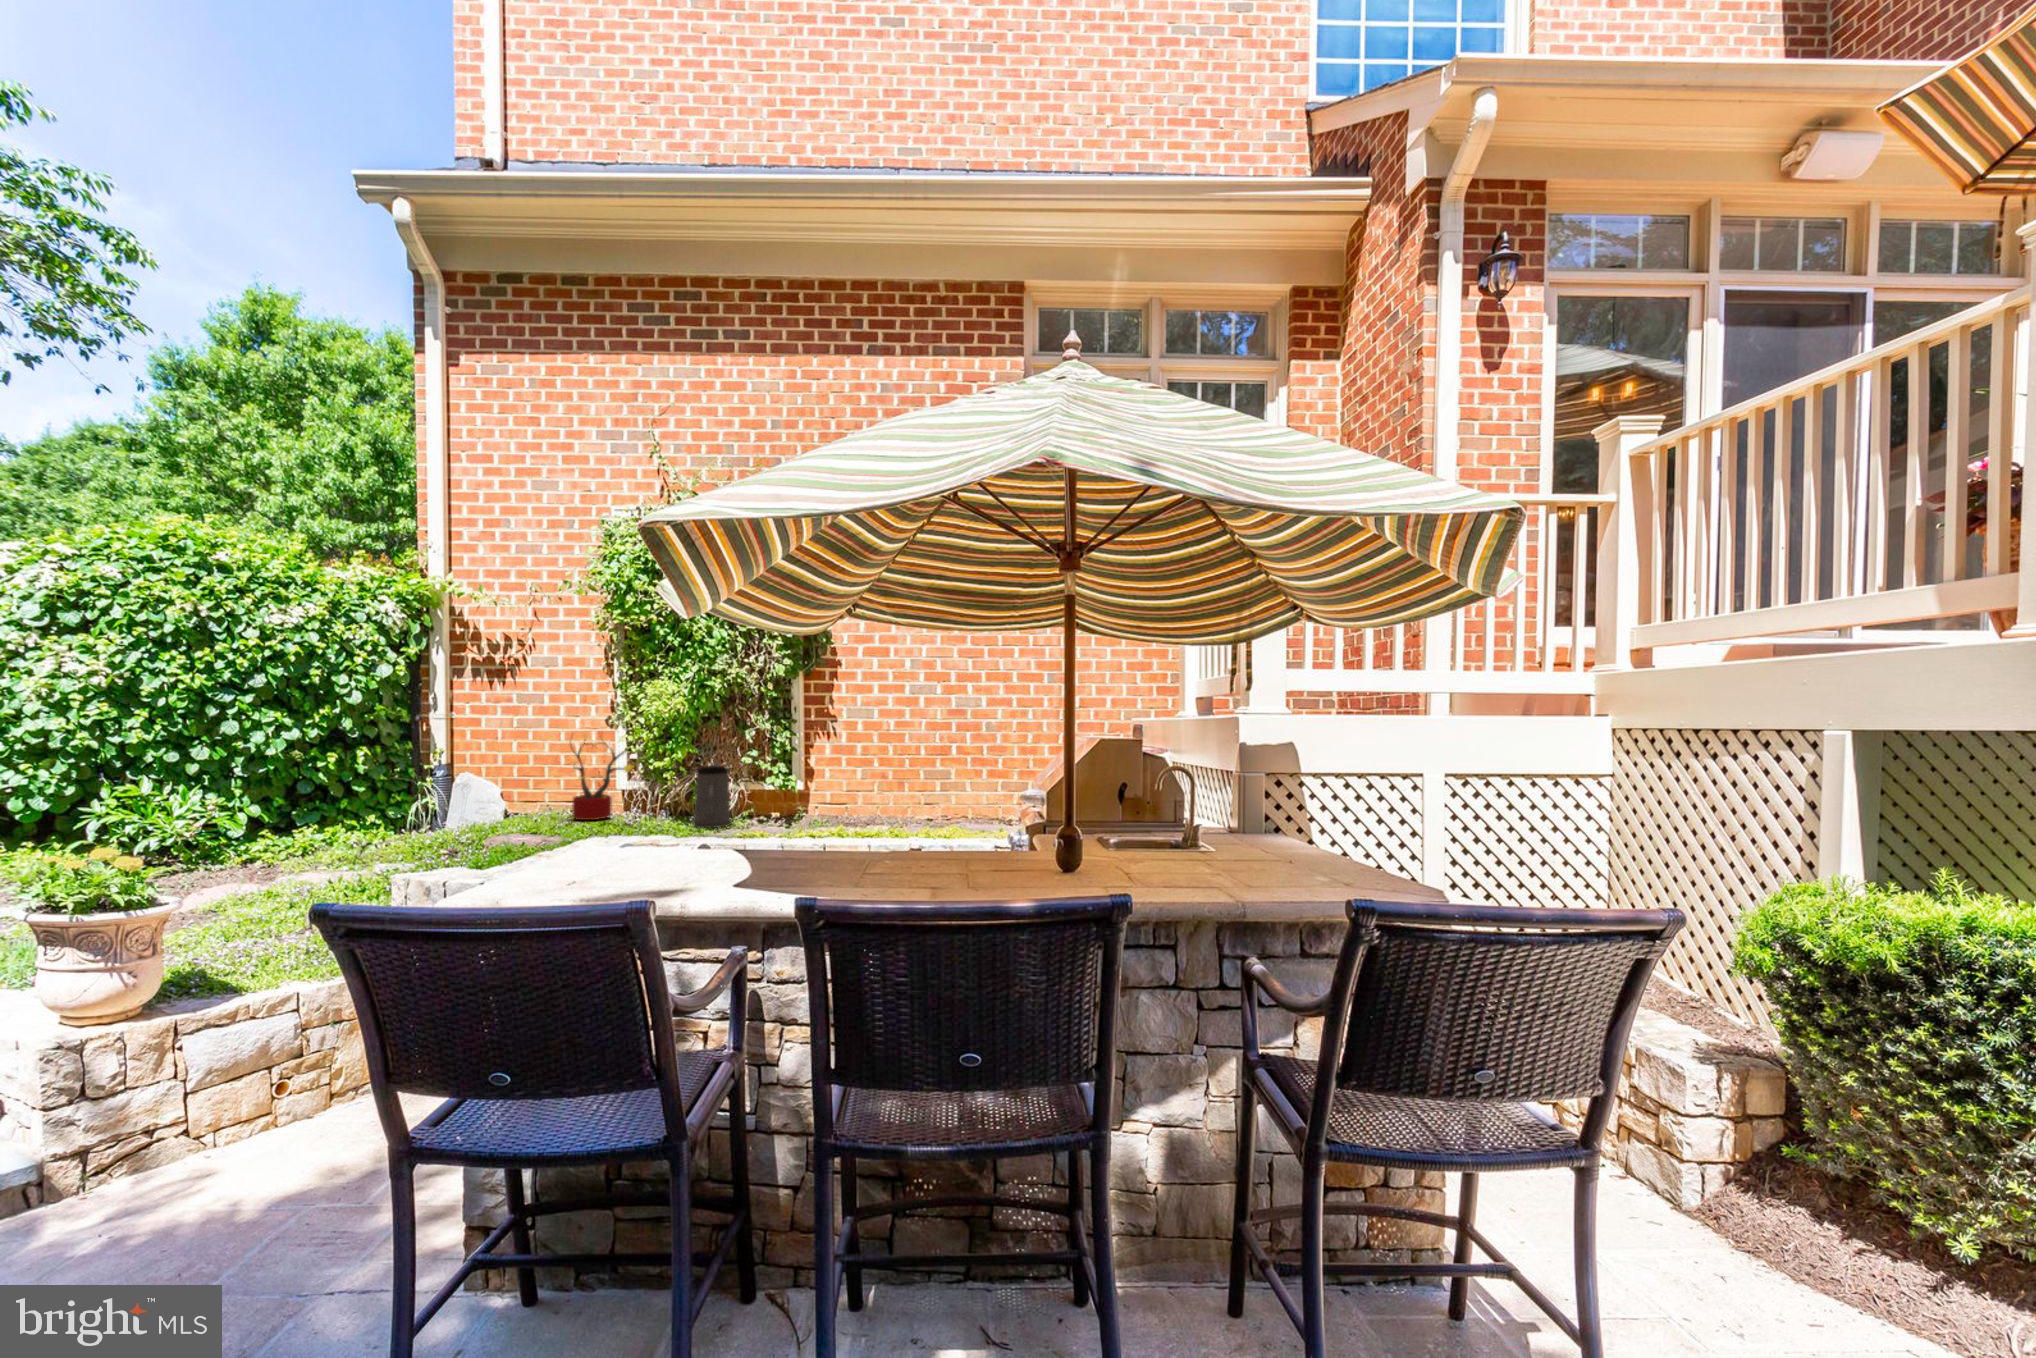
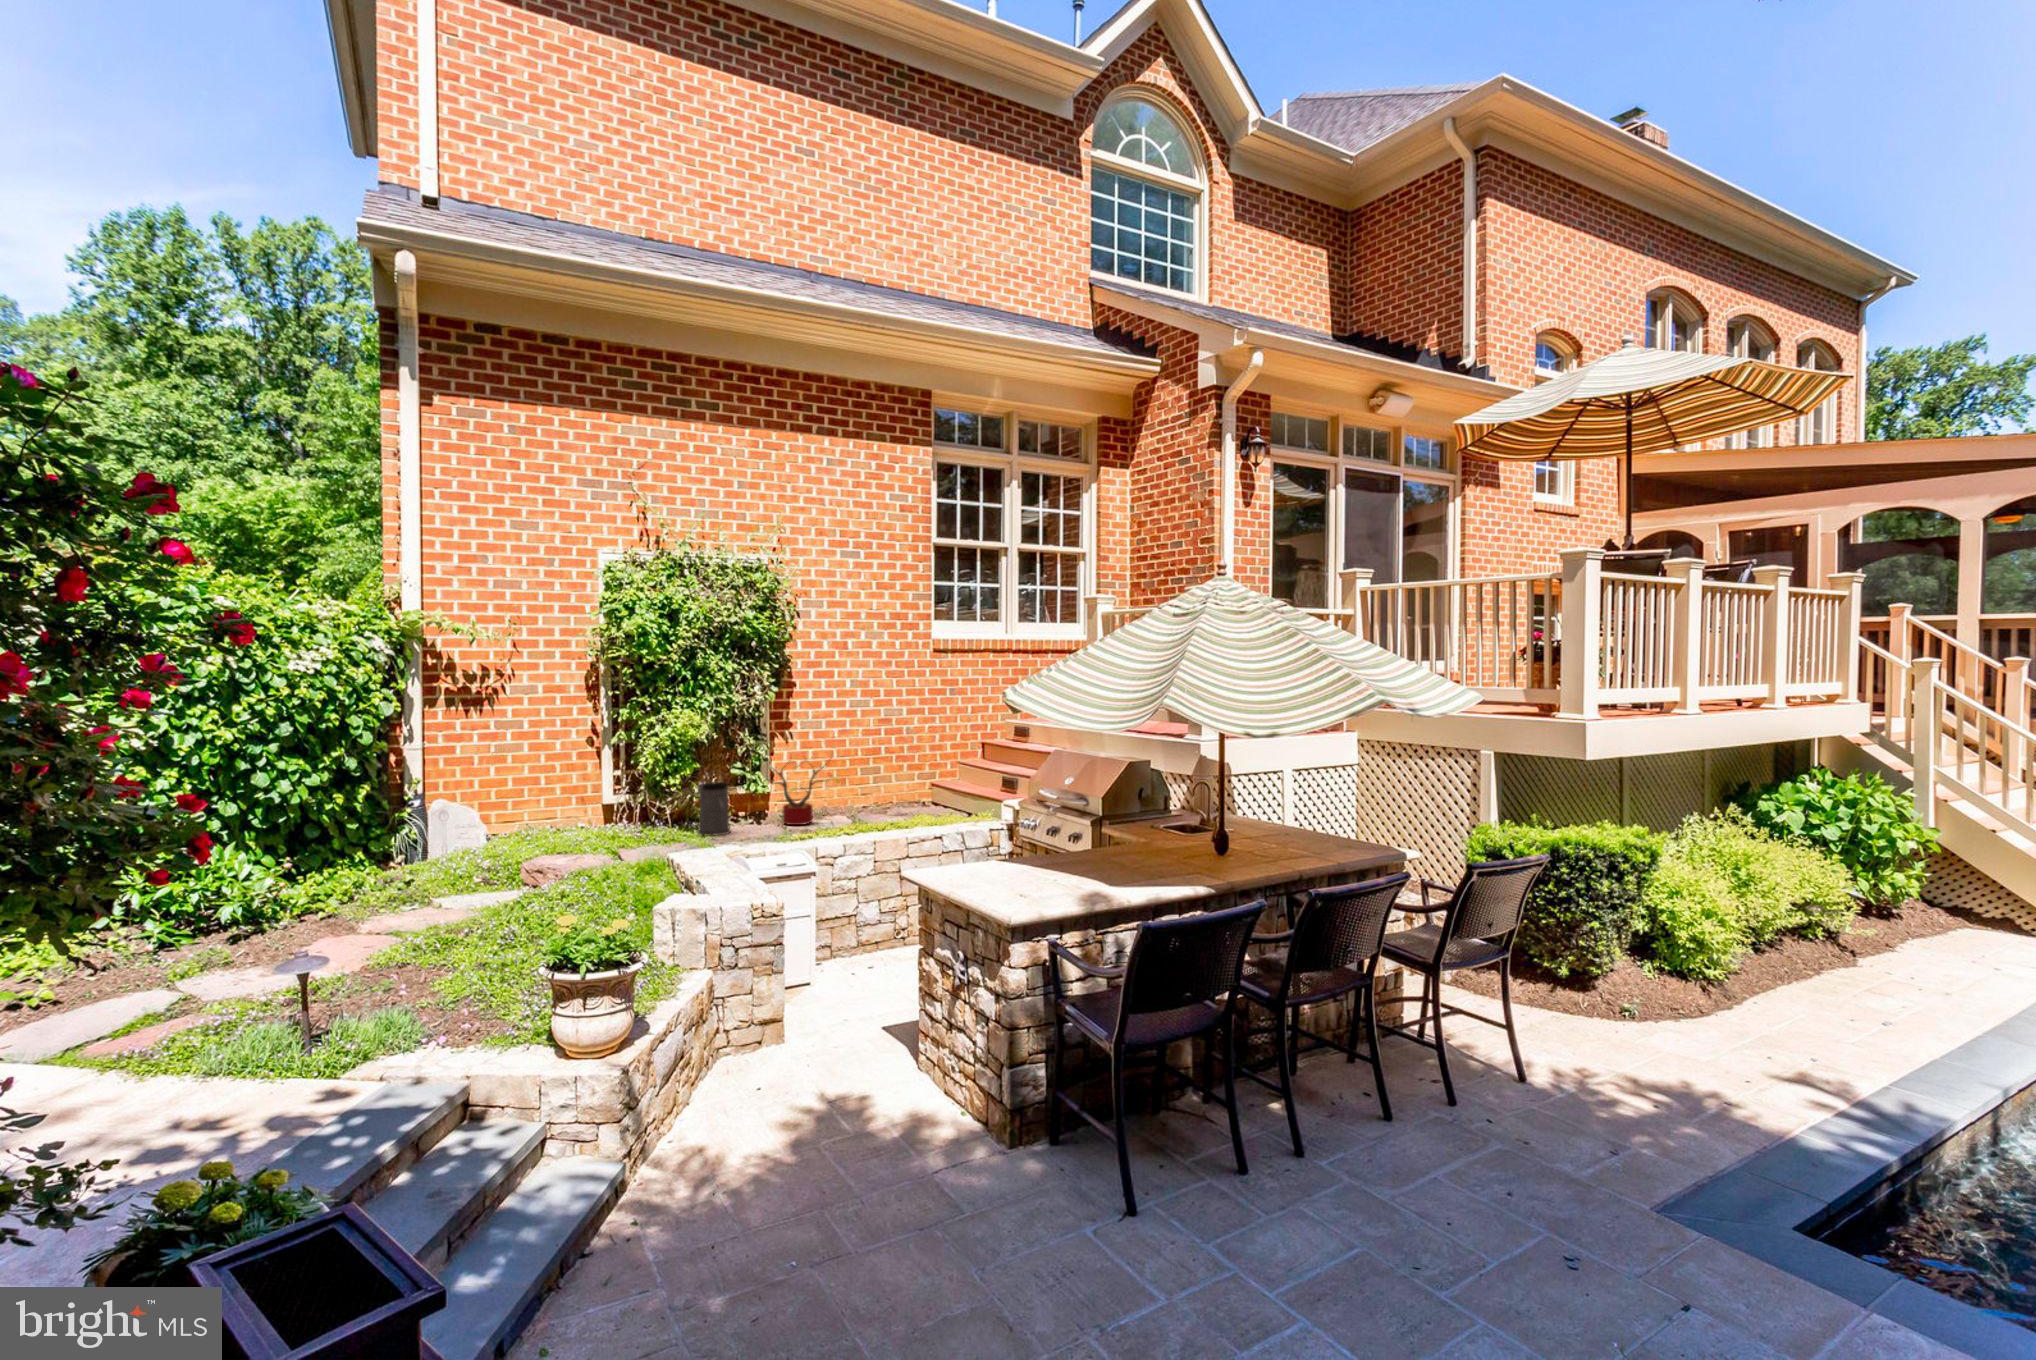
decorative plant: present [571,735,634,820] -> present [771,755,840,825]

